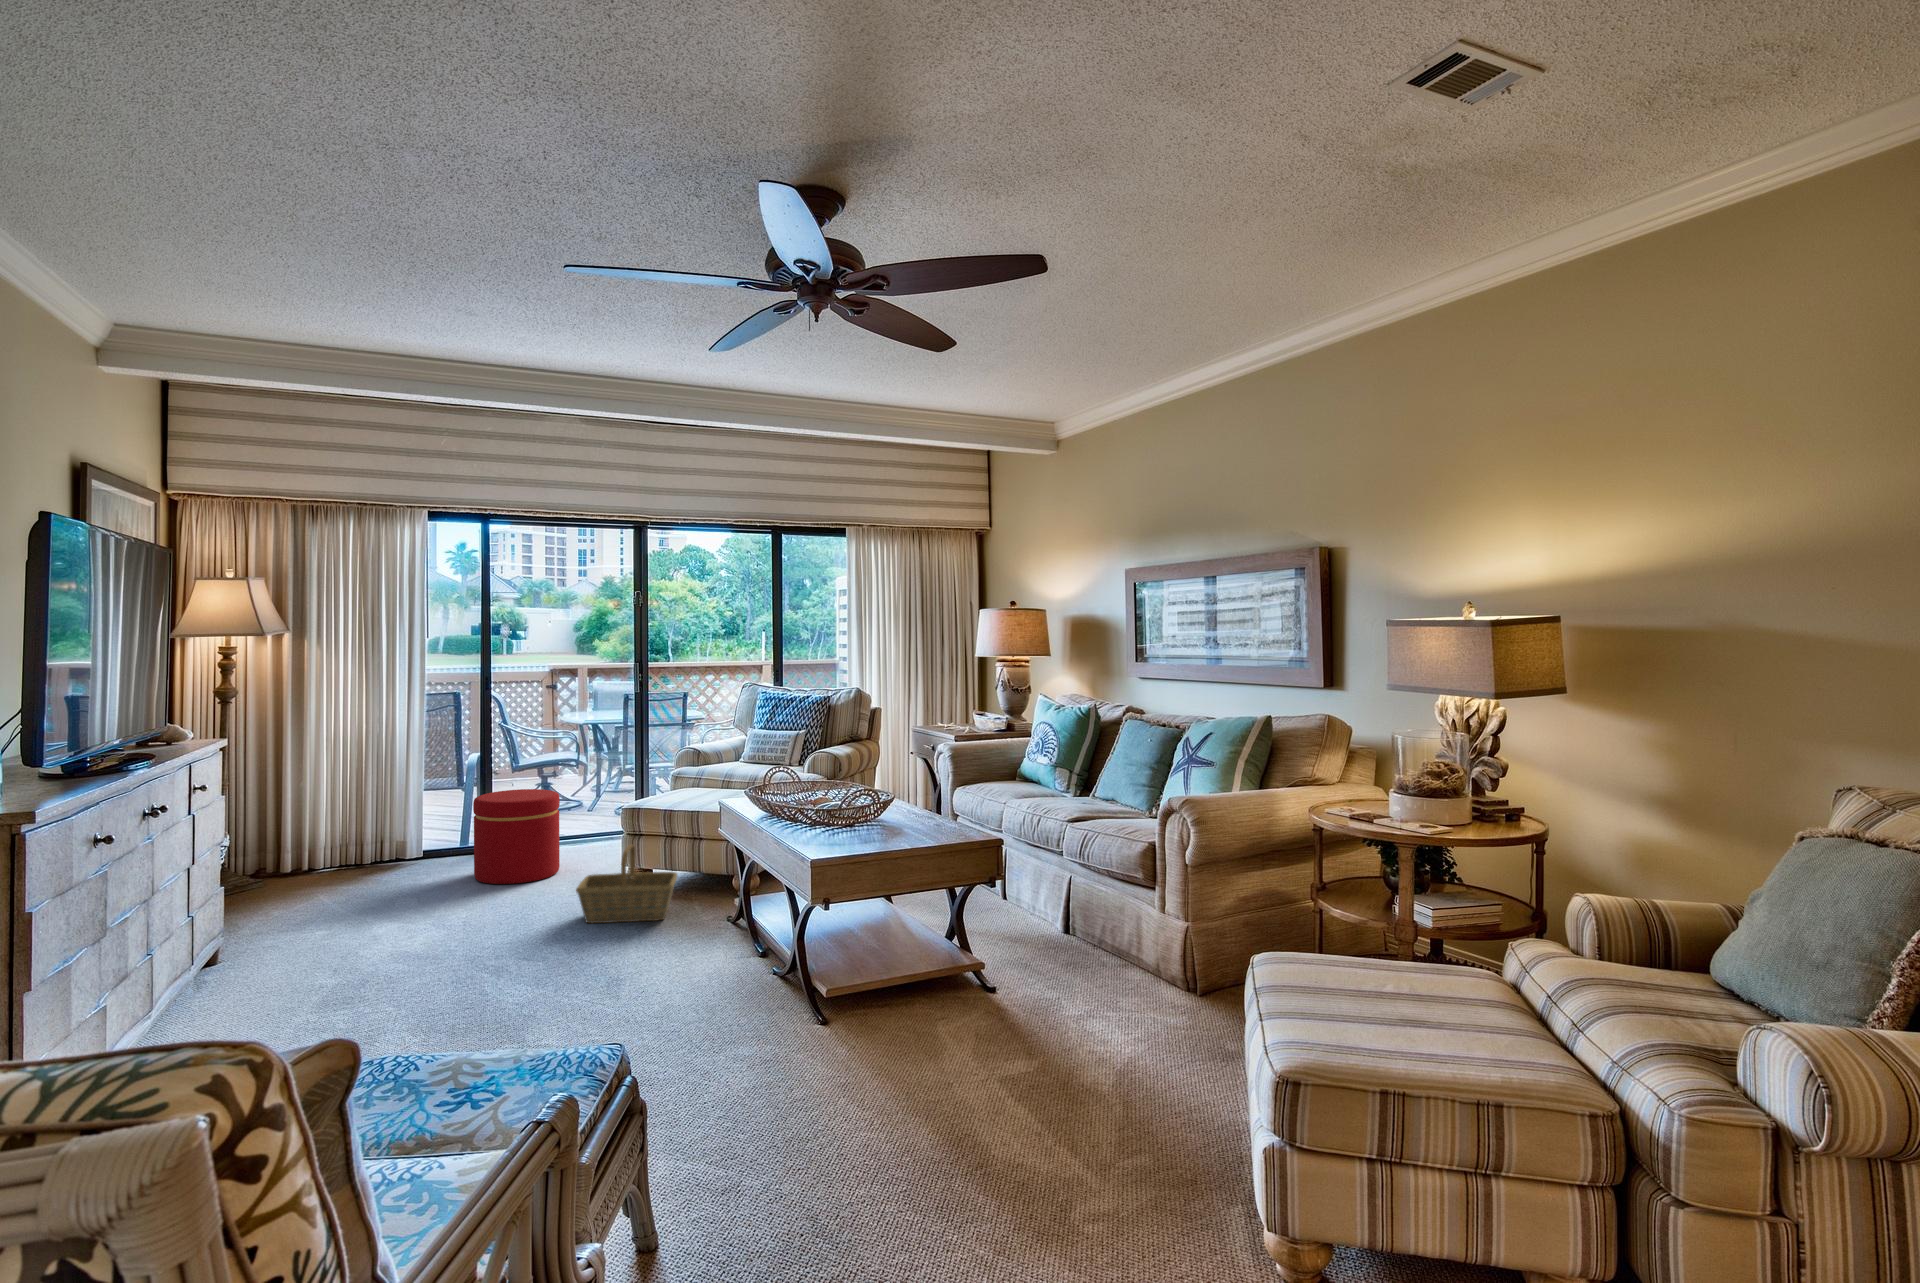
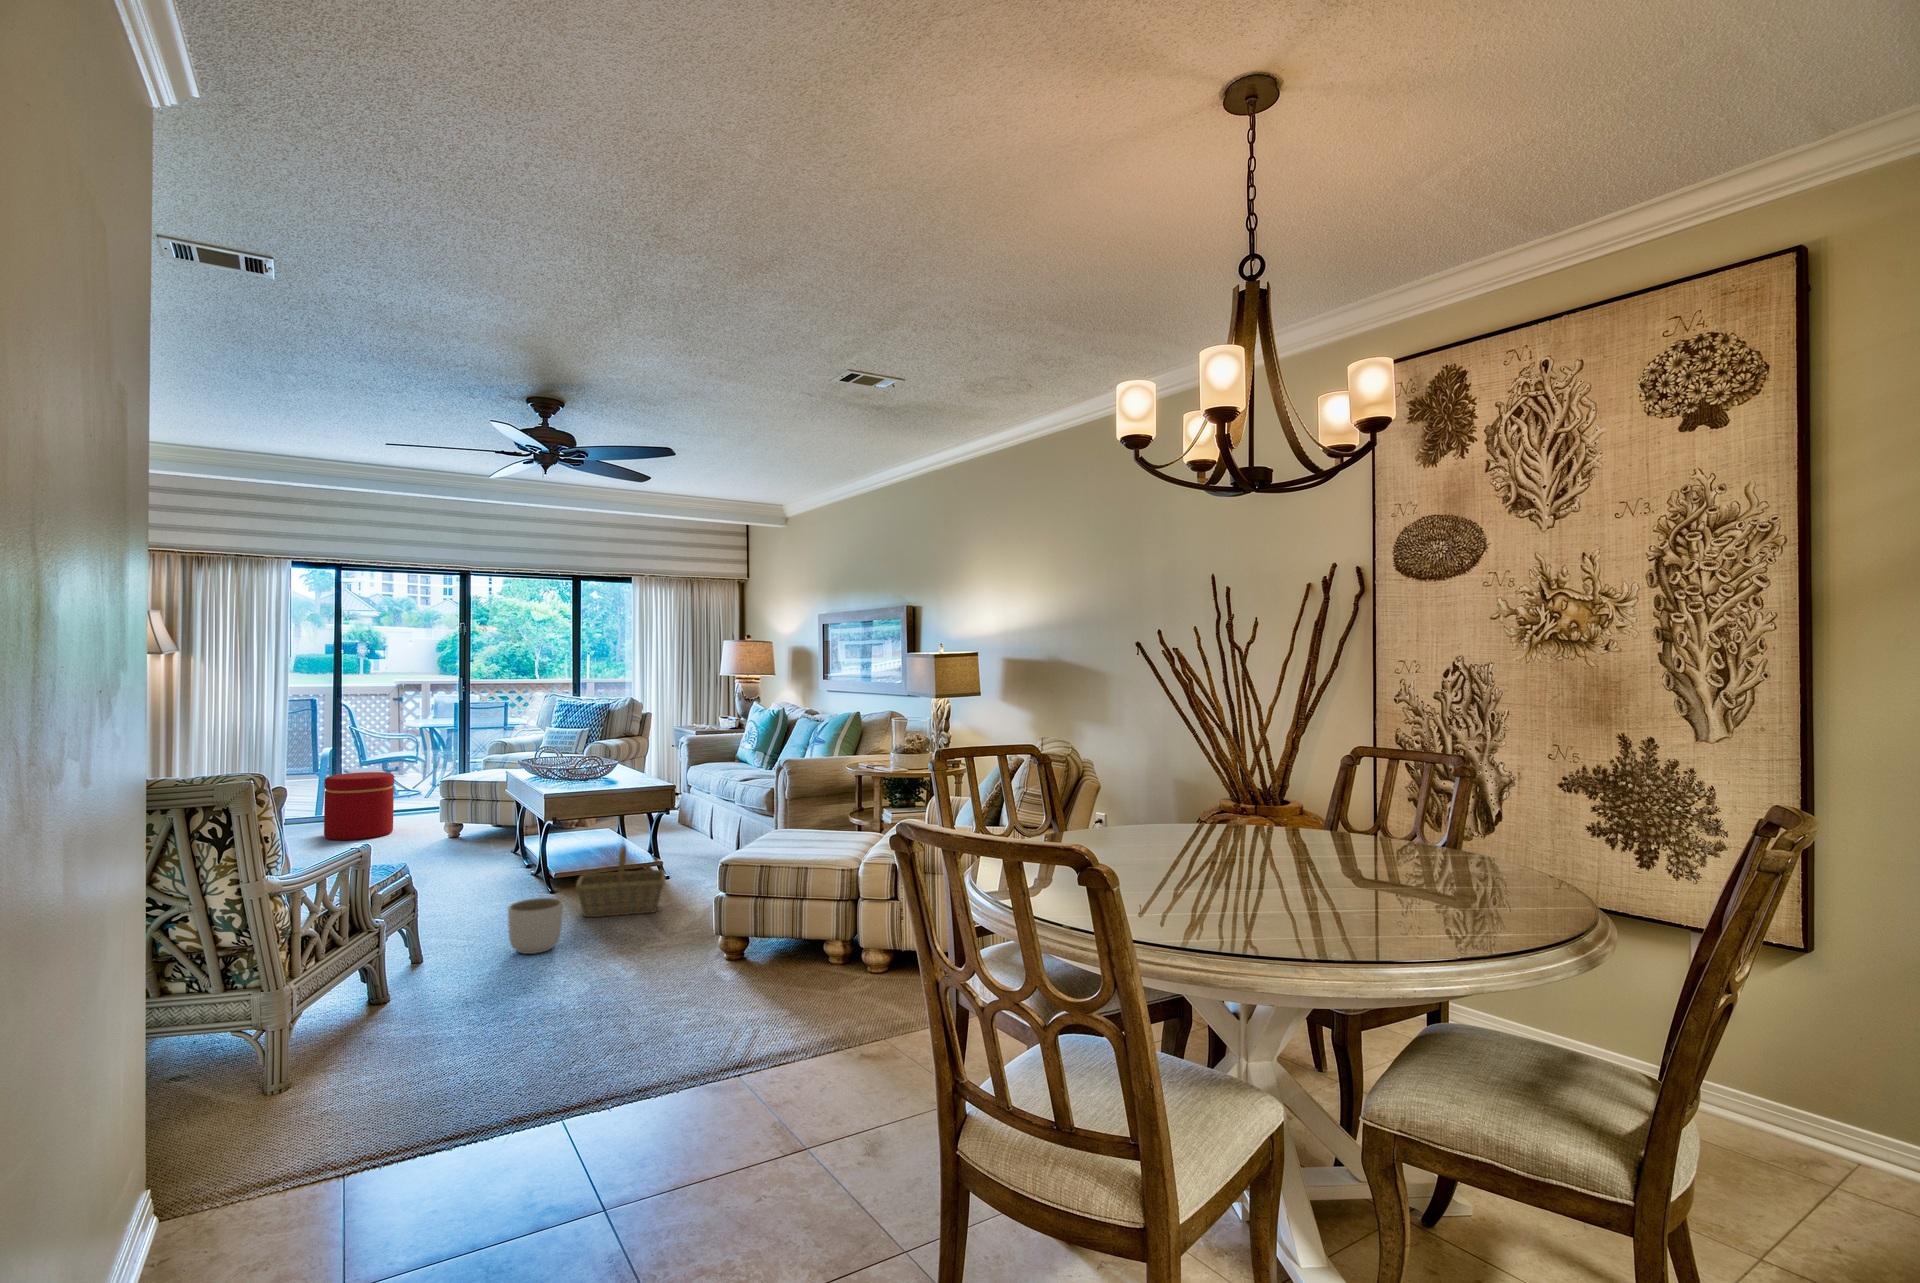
basket: present [576,845,677,923] -> present [576,846,665,917]
planter: none [803,1079,892,1194] -> present [508,898,563,954]

